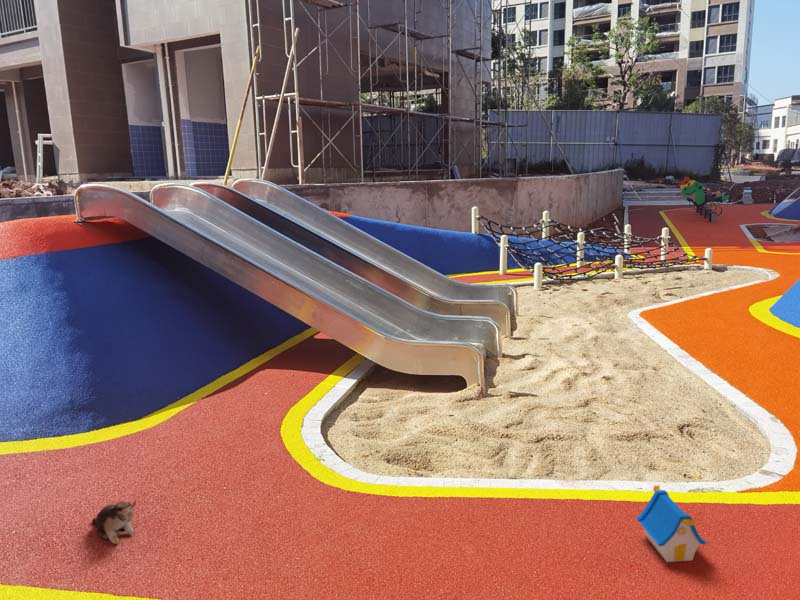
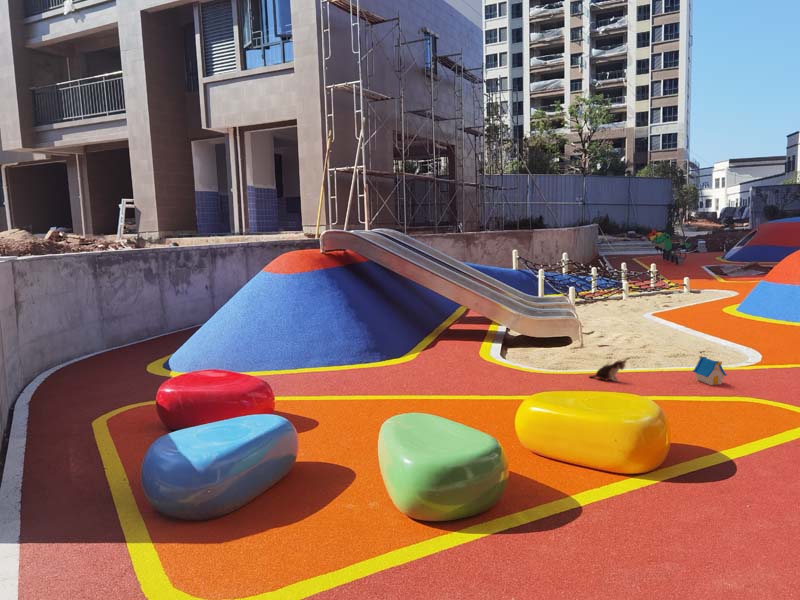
plush toy: present [92,500,136,544] -> present [589,360,627,381]

